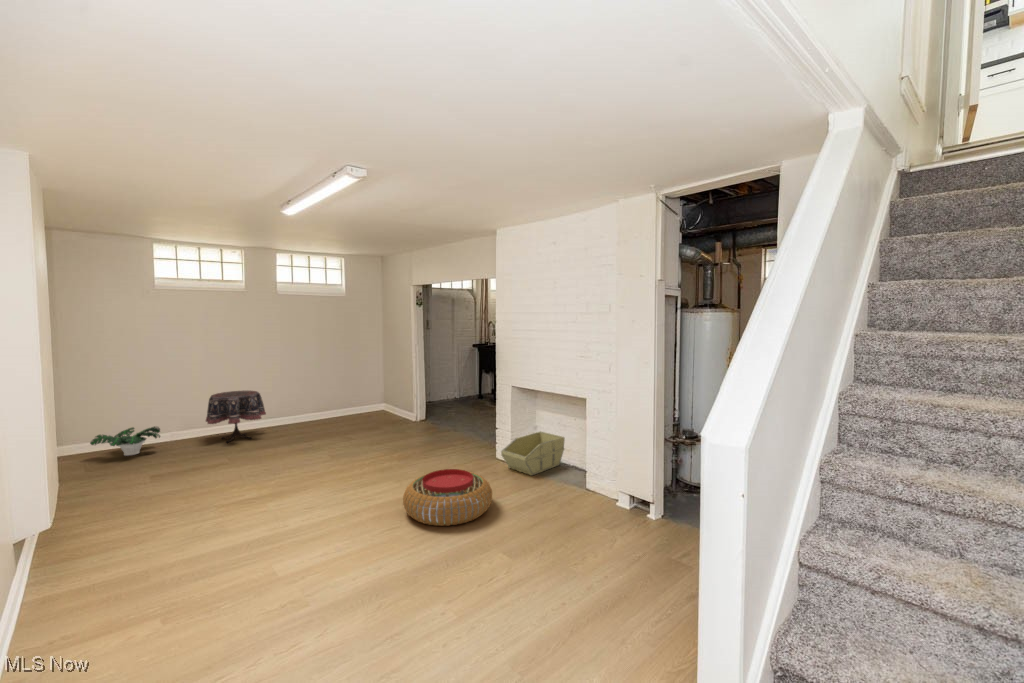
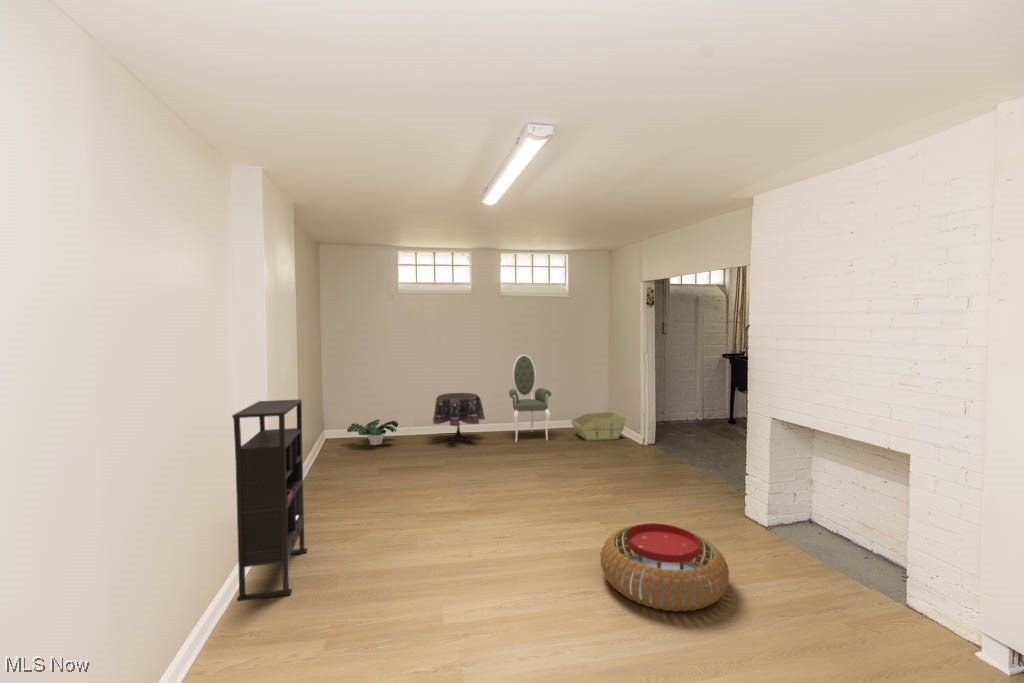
armchair: none [290,350,334,432] -> present [509,354,551,442]
bookshelf: none [8,405,95,626] -> present [232,399,307,601]
storage bin: present [501,432,565,475] -> present [572,412,625,441]

